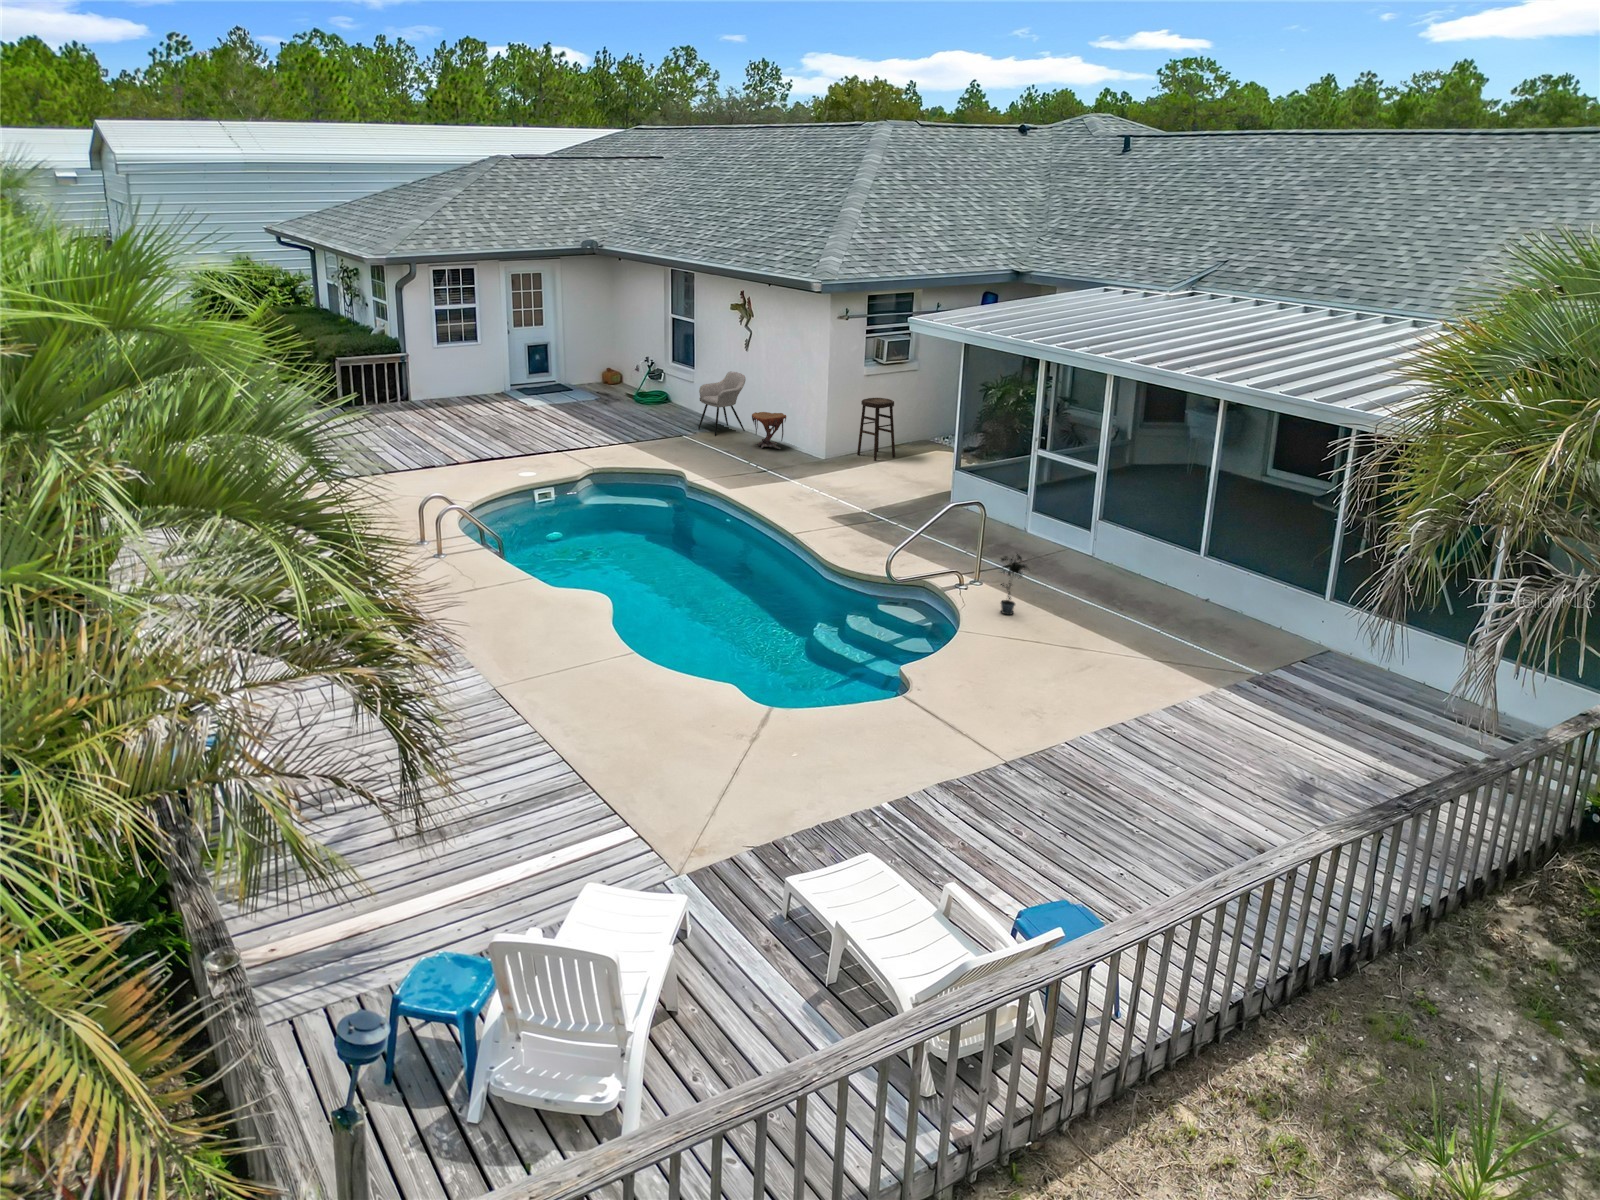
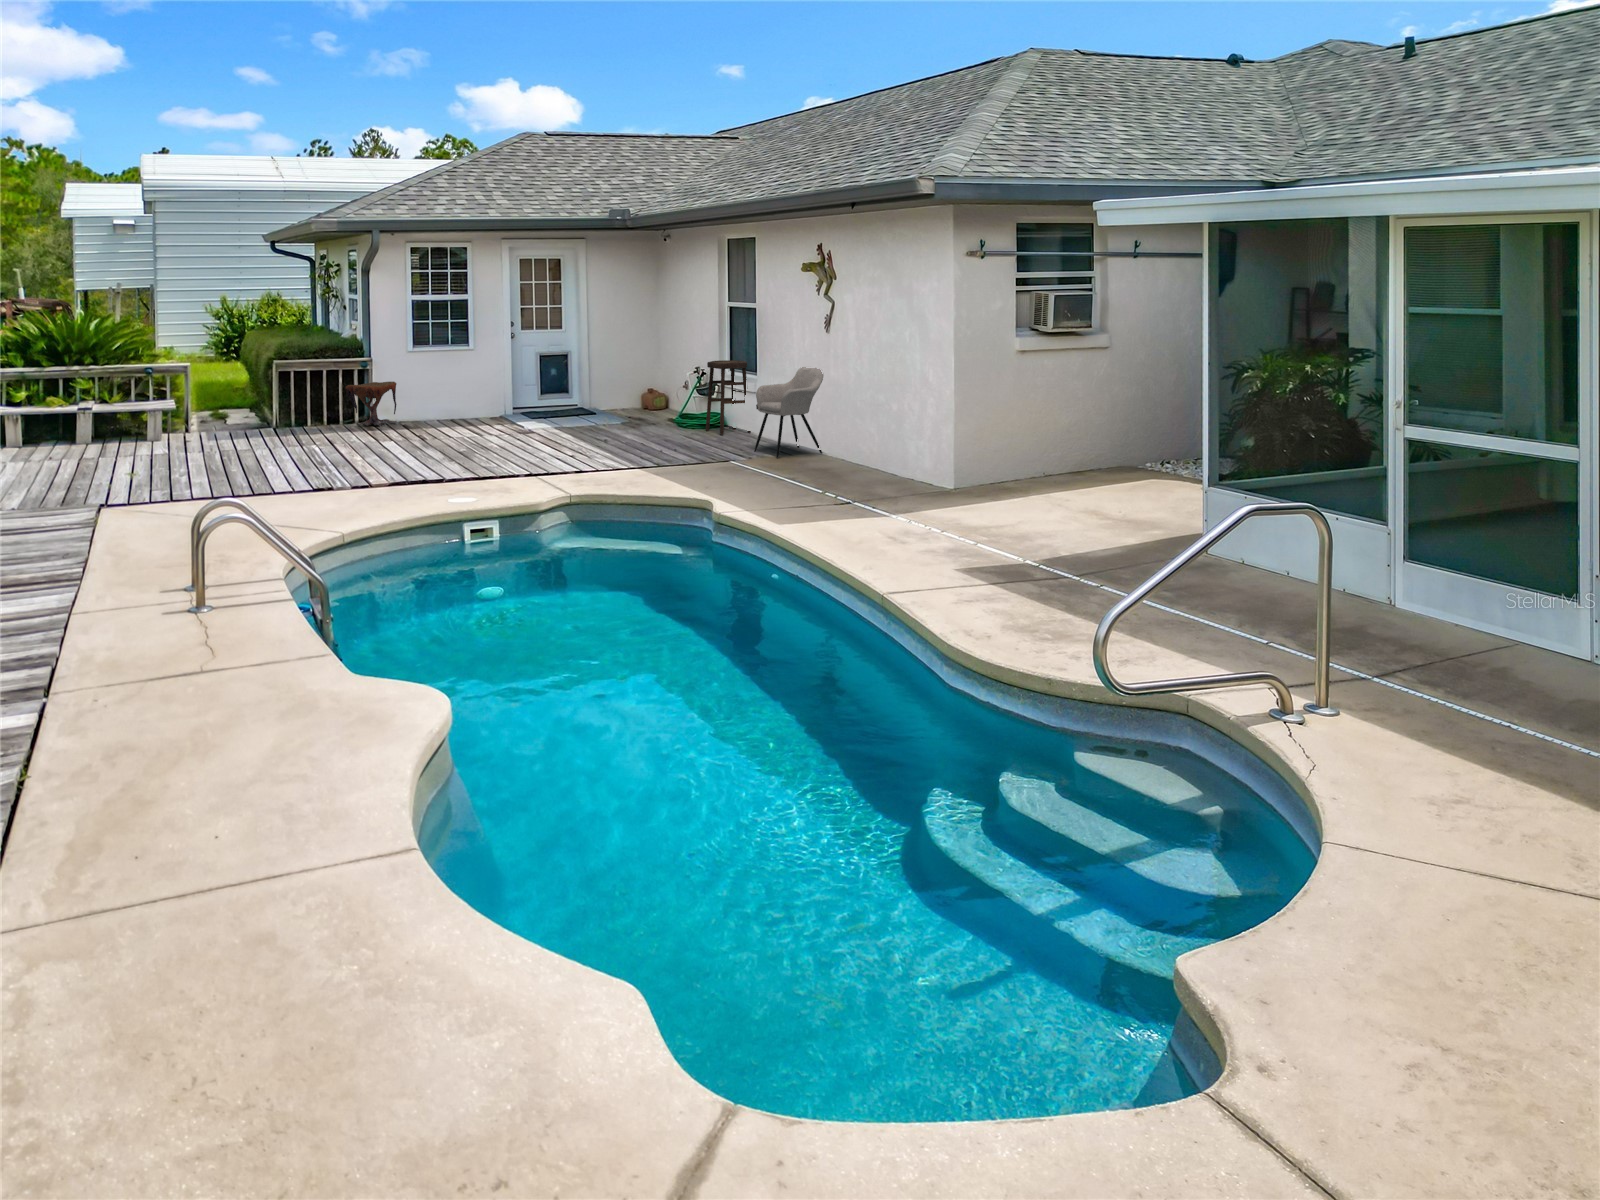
stool: present [857,398,895,460] -> present [706,360,751,435]
side table: present [752,412,786,449] -> present [346,382,397,426]
potted plant: present [1001,554,1027,615] -> none [1438,634,1558,807]

